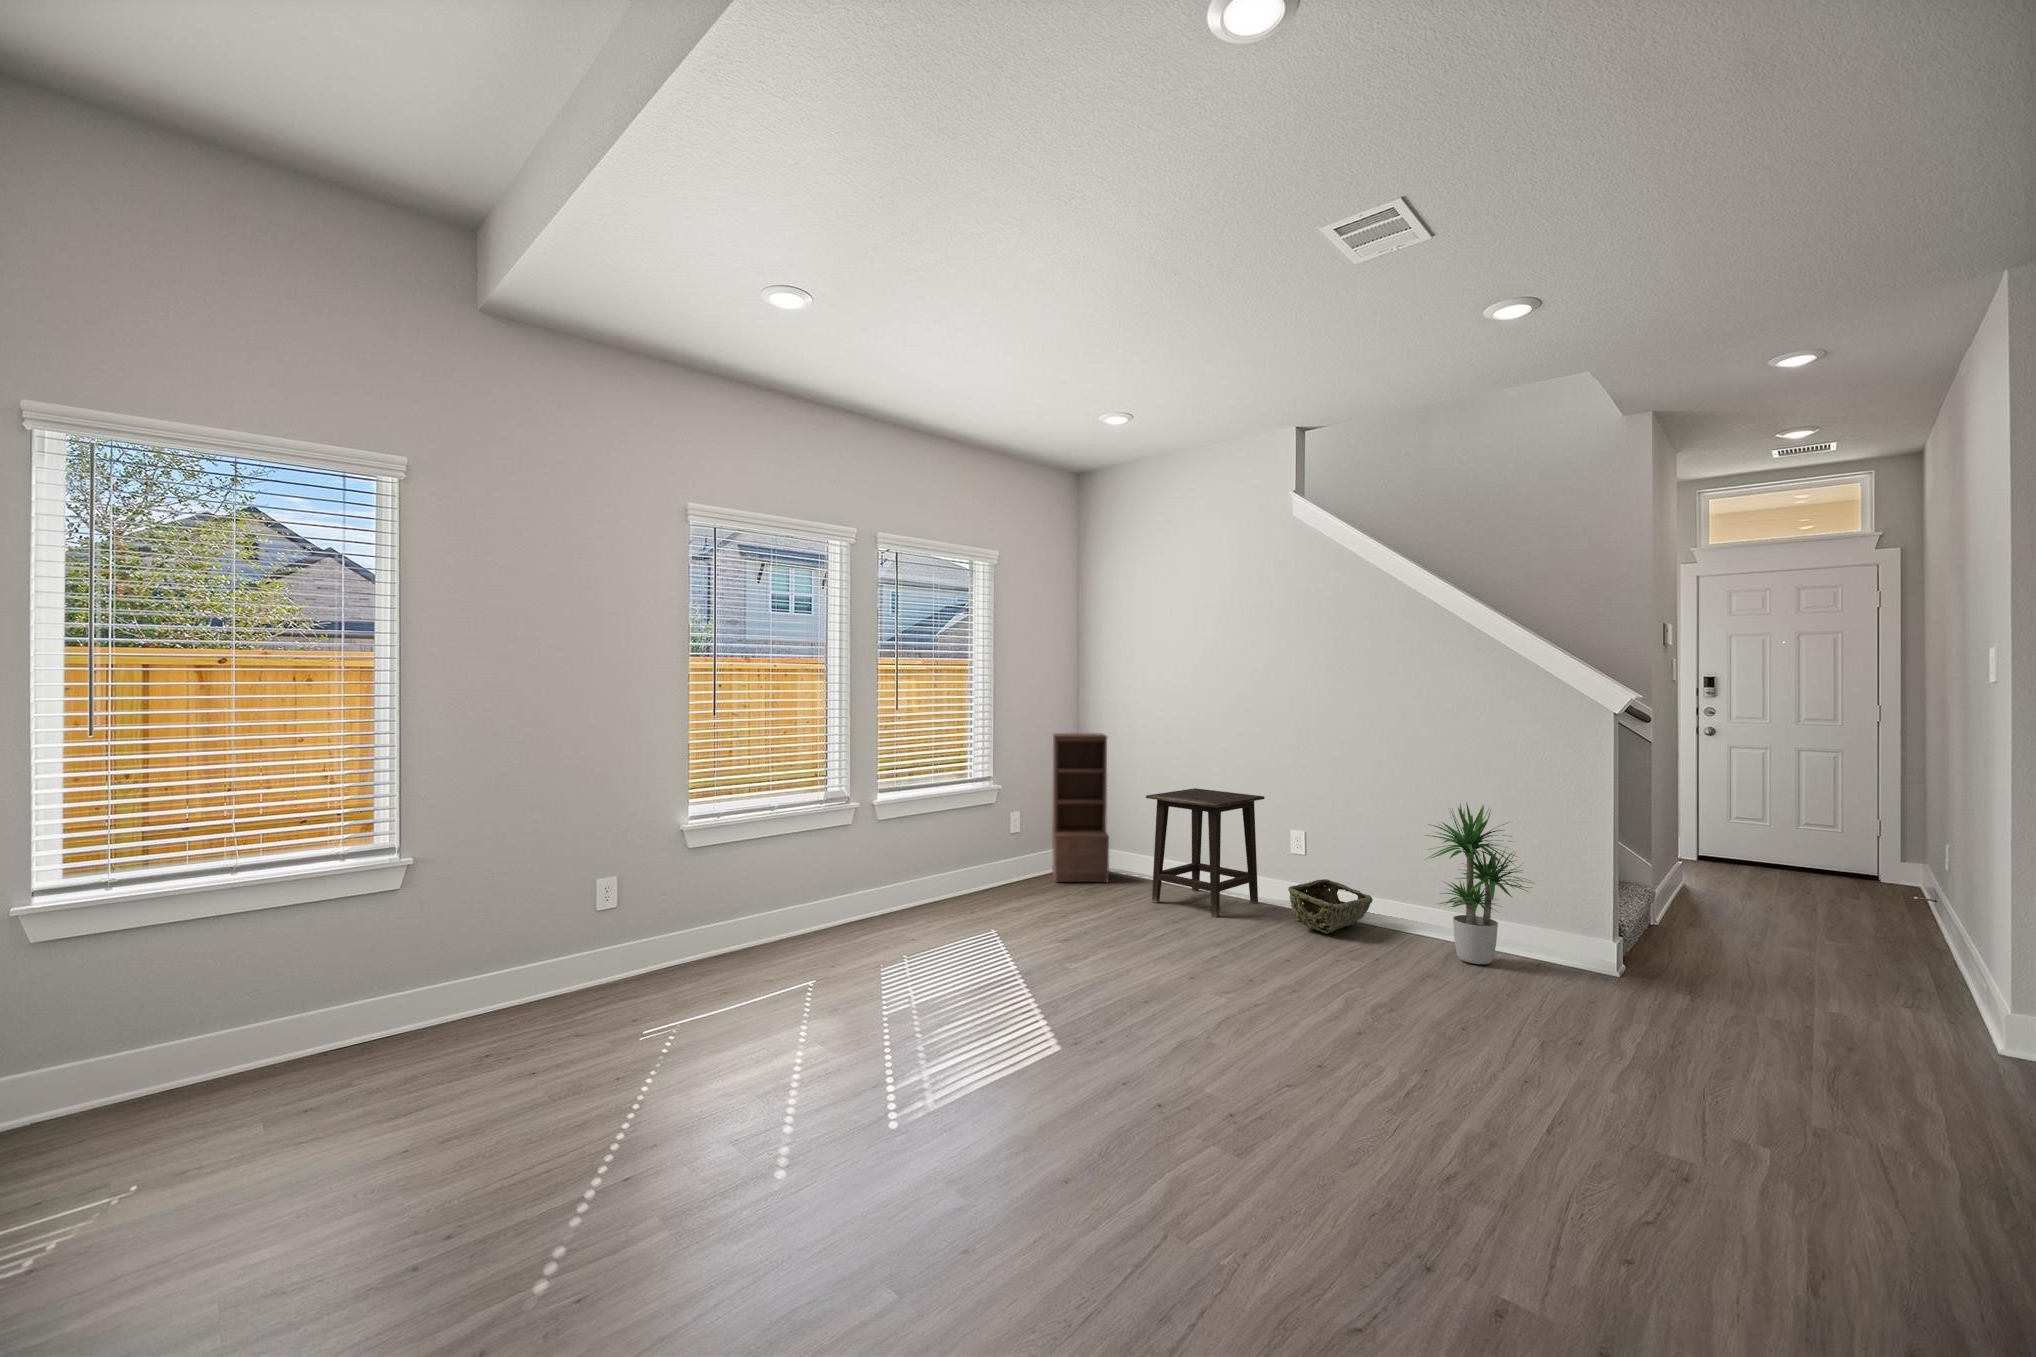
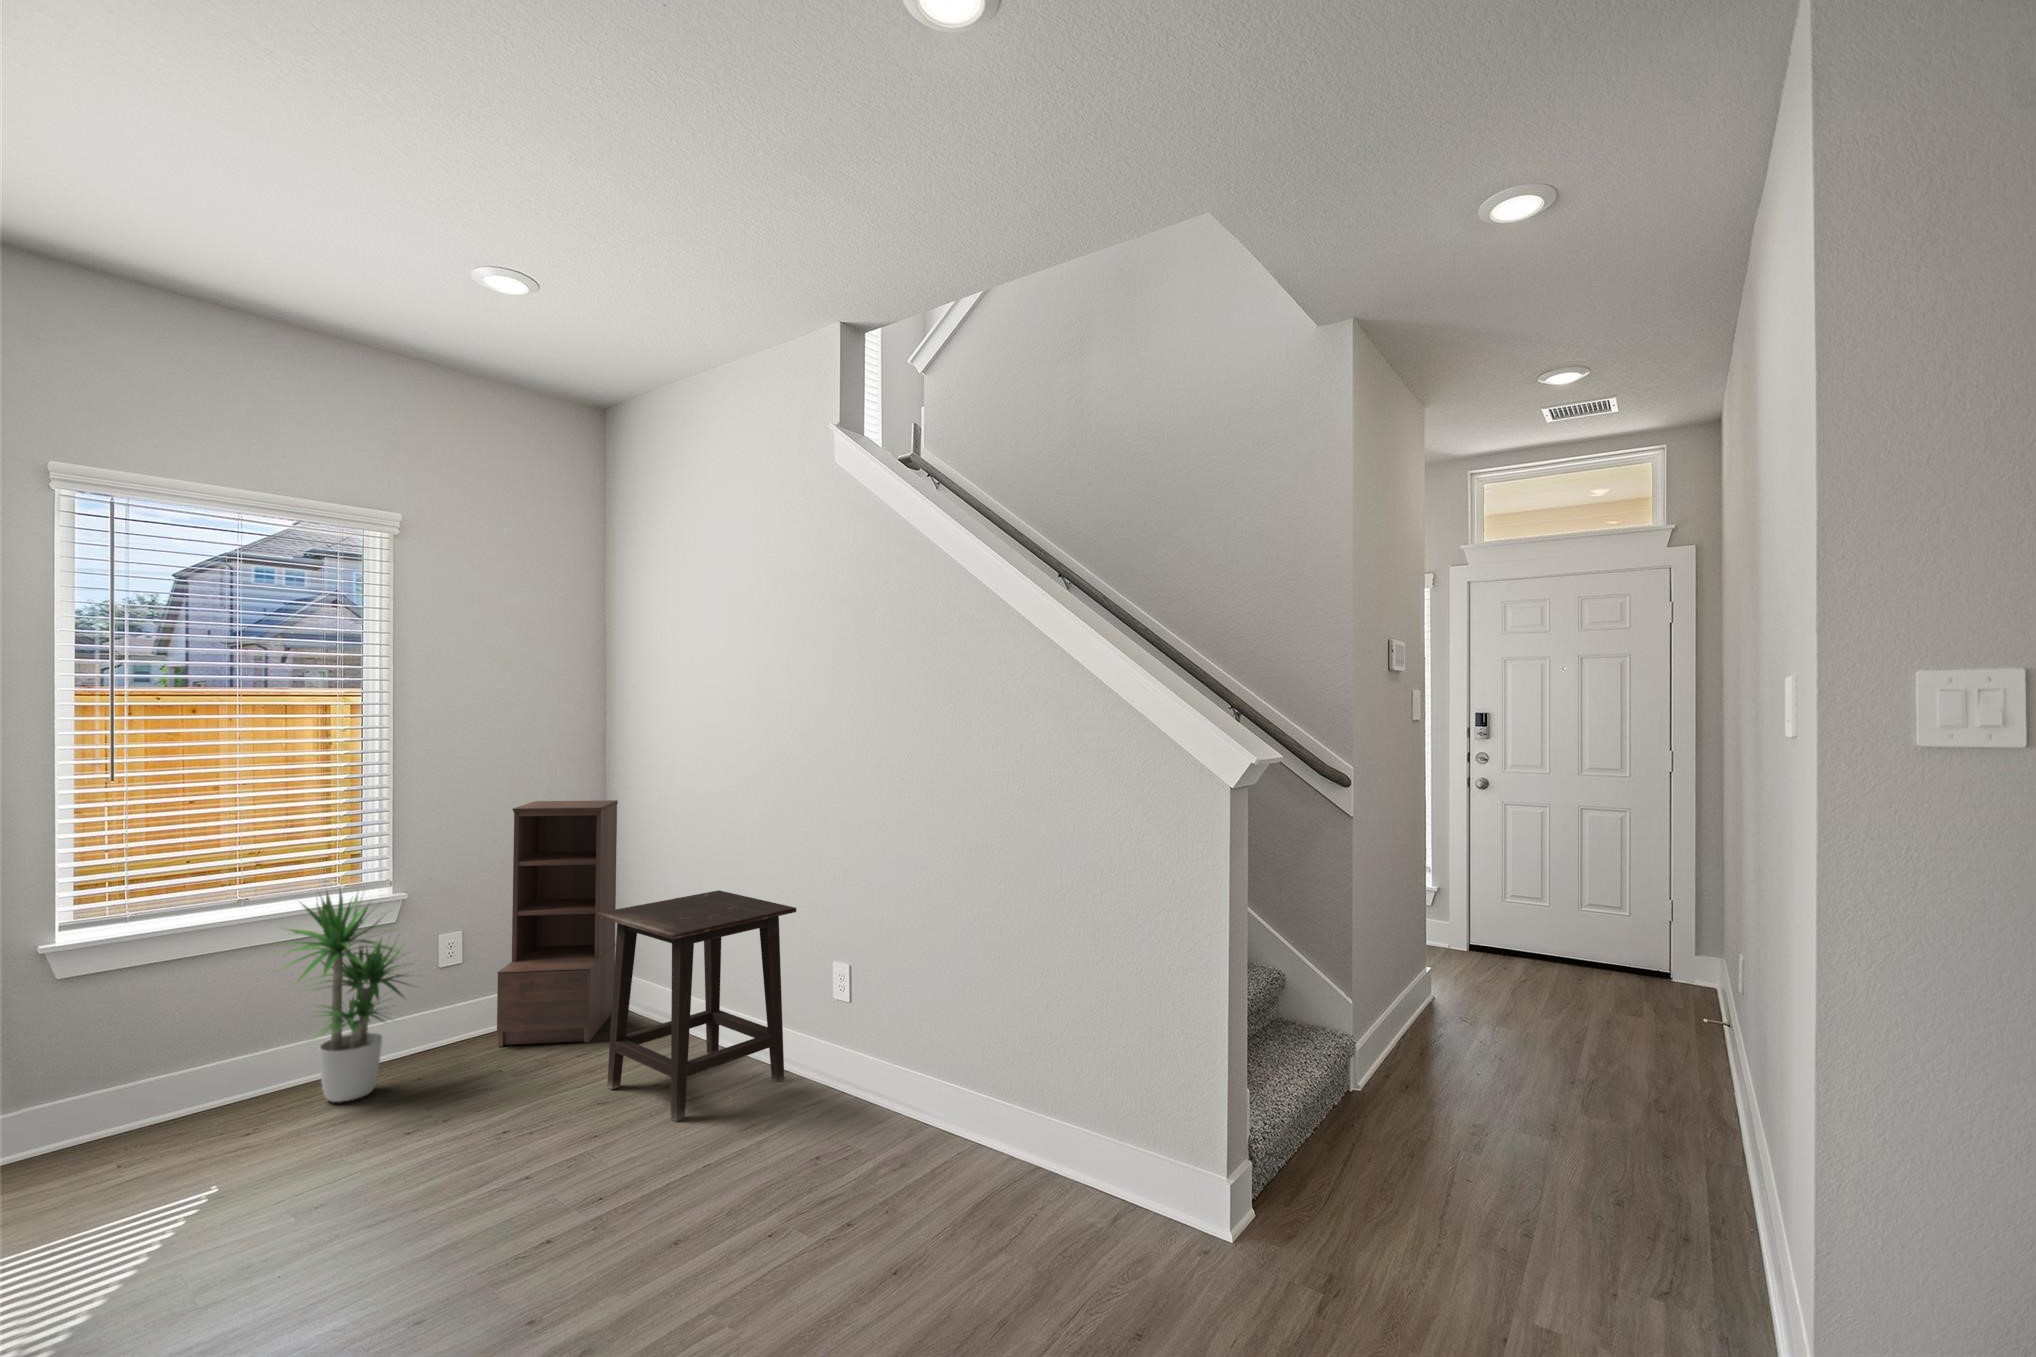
potted plant: present [1426,802,1531,964] -> present [274,891,413,1102]
woven basket: present [1288,879,1373,934] -> none [768,1047,919,1158]

